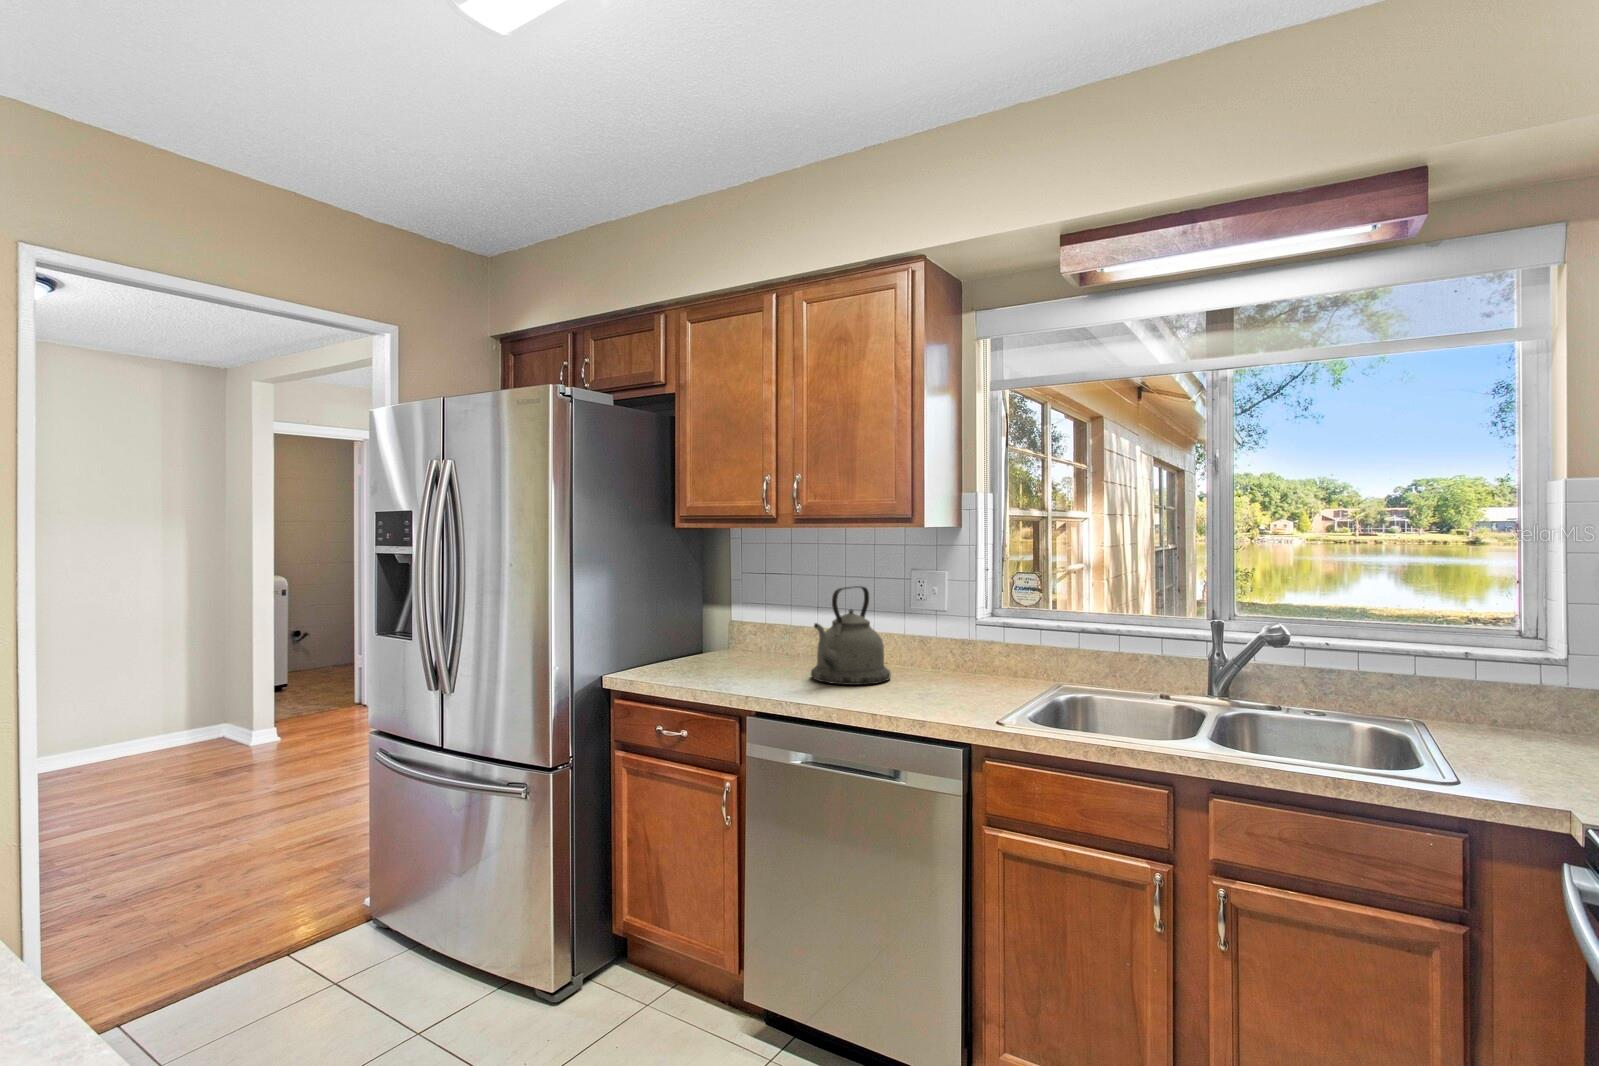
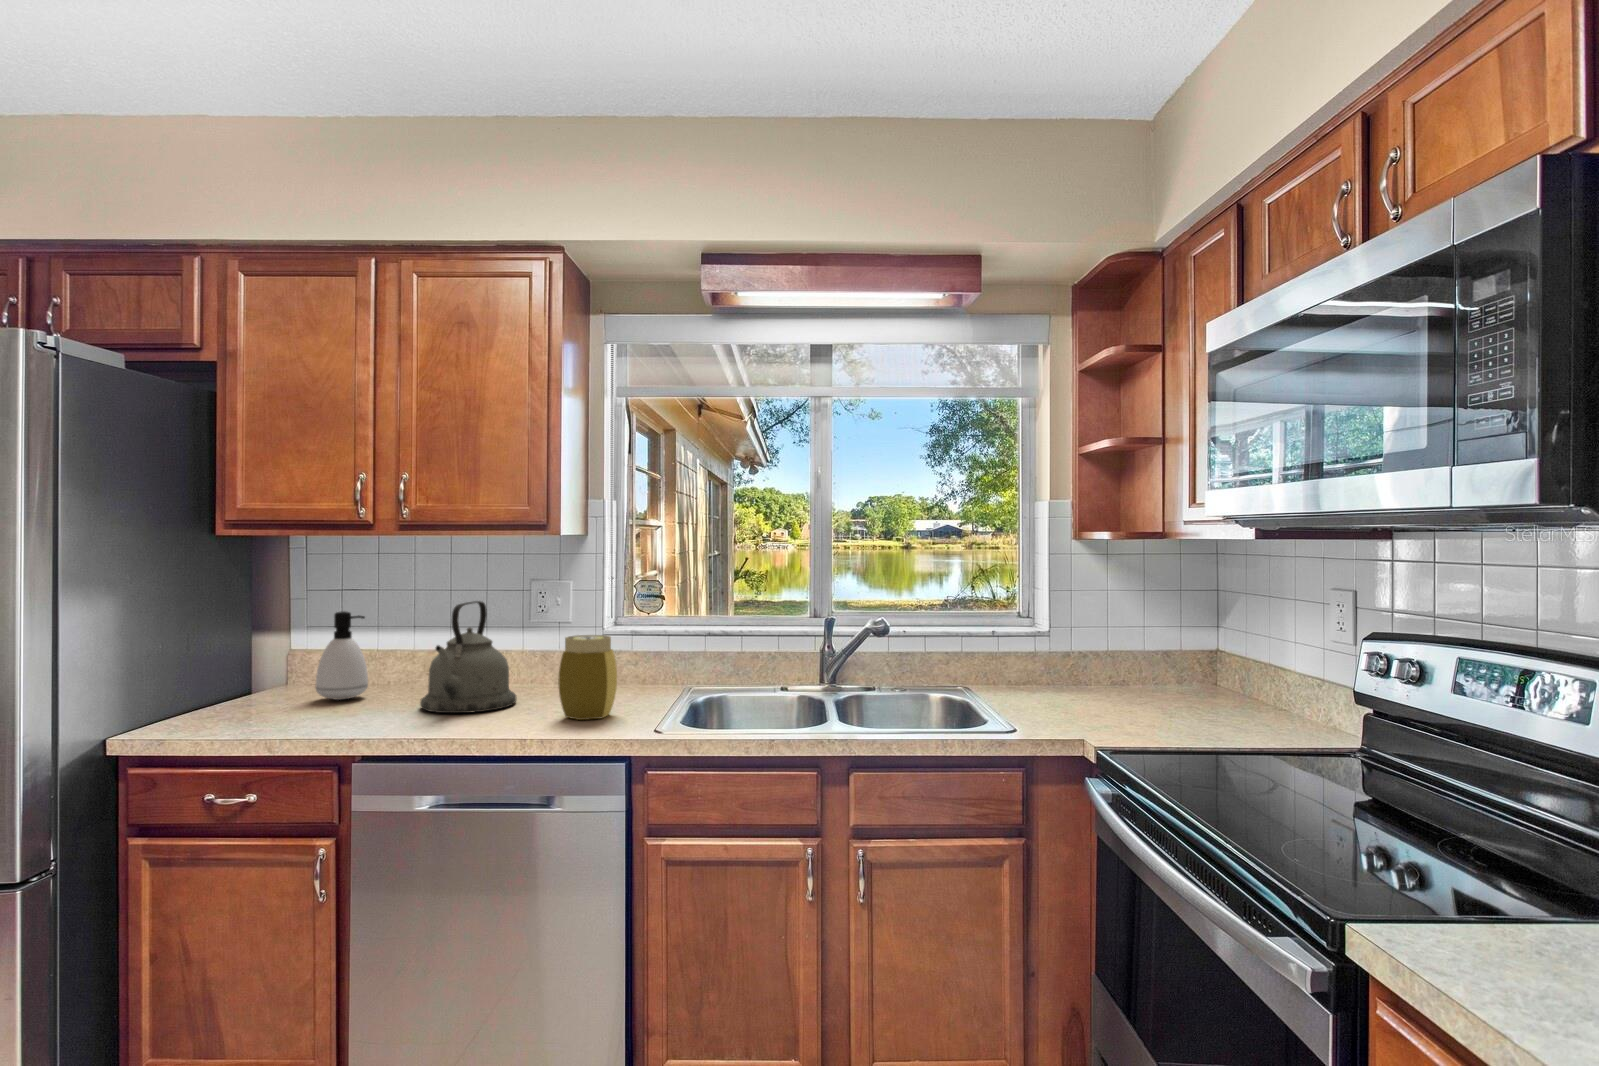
soap dispenser: none [744,591,782,663] -> present [316,611,368,700]
jar: none [914,622,970,704] -> present [558,635,617,720]

